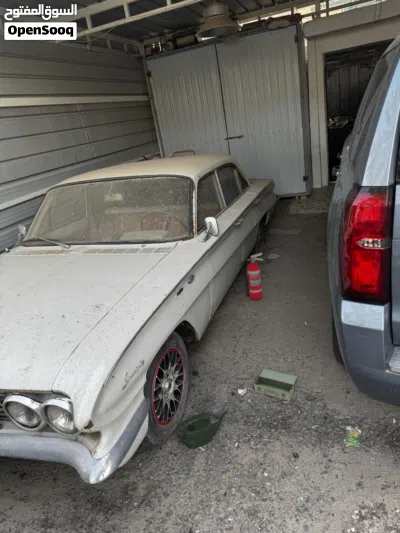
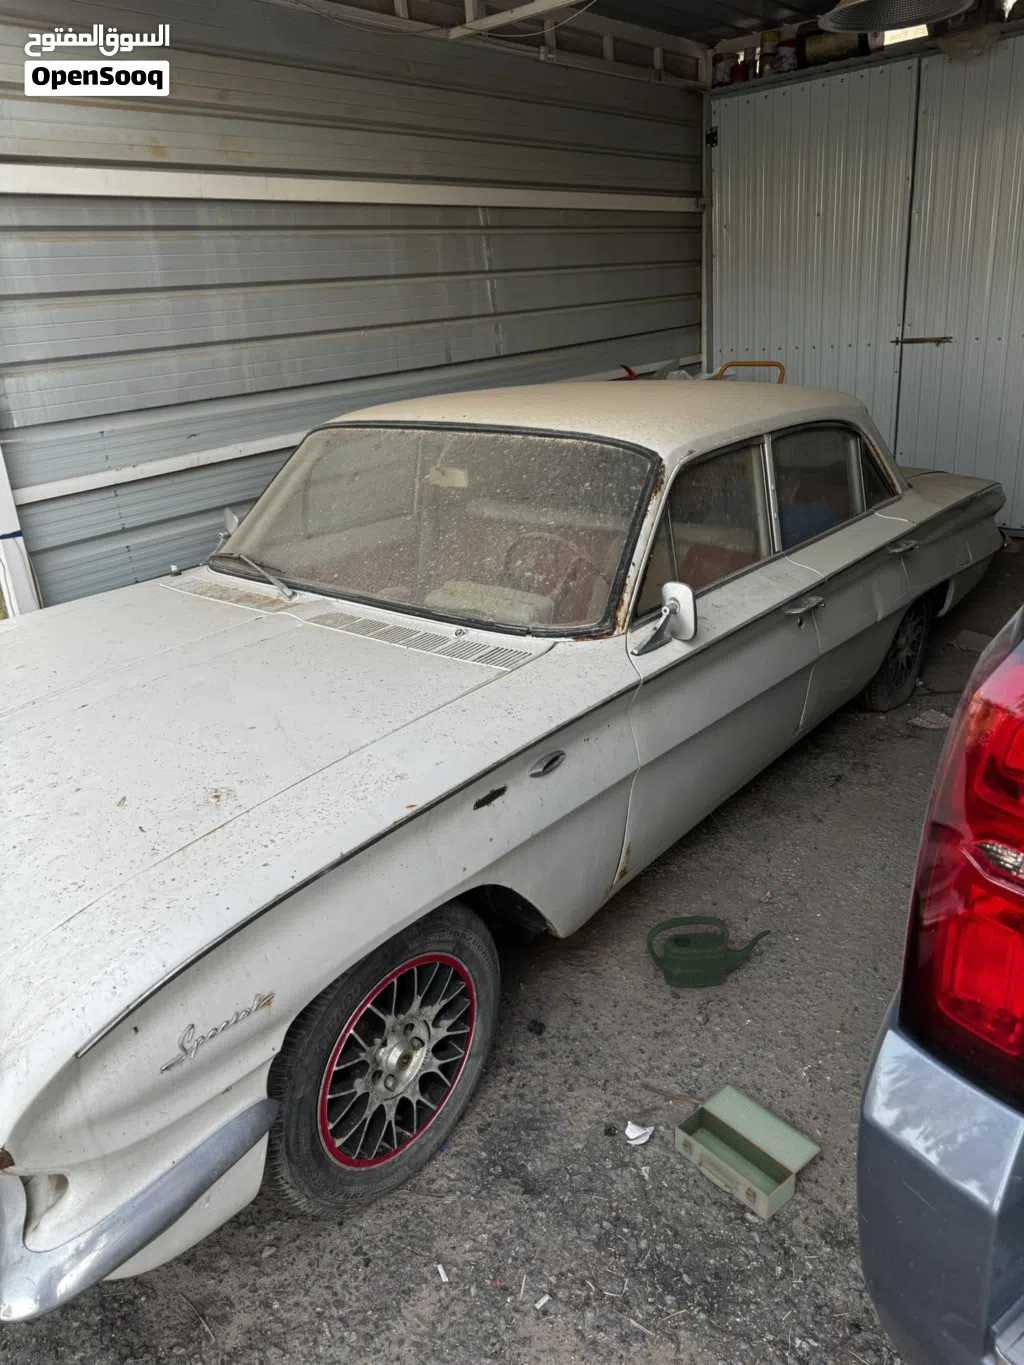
fire extinguisher: present [241,253,263,300] -> none [786,717,861,855]
watering can: present [176,411,228,449] -> present [647,916,771,987]

